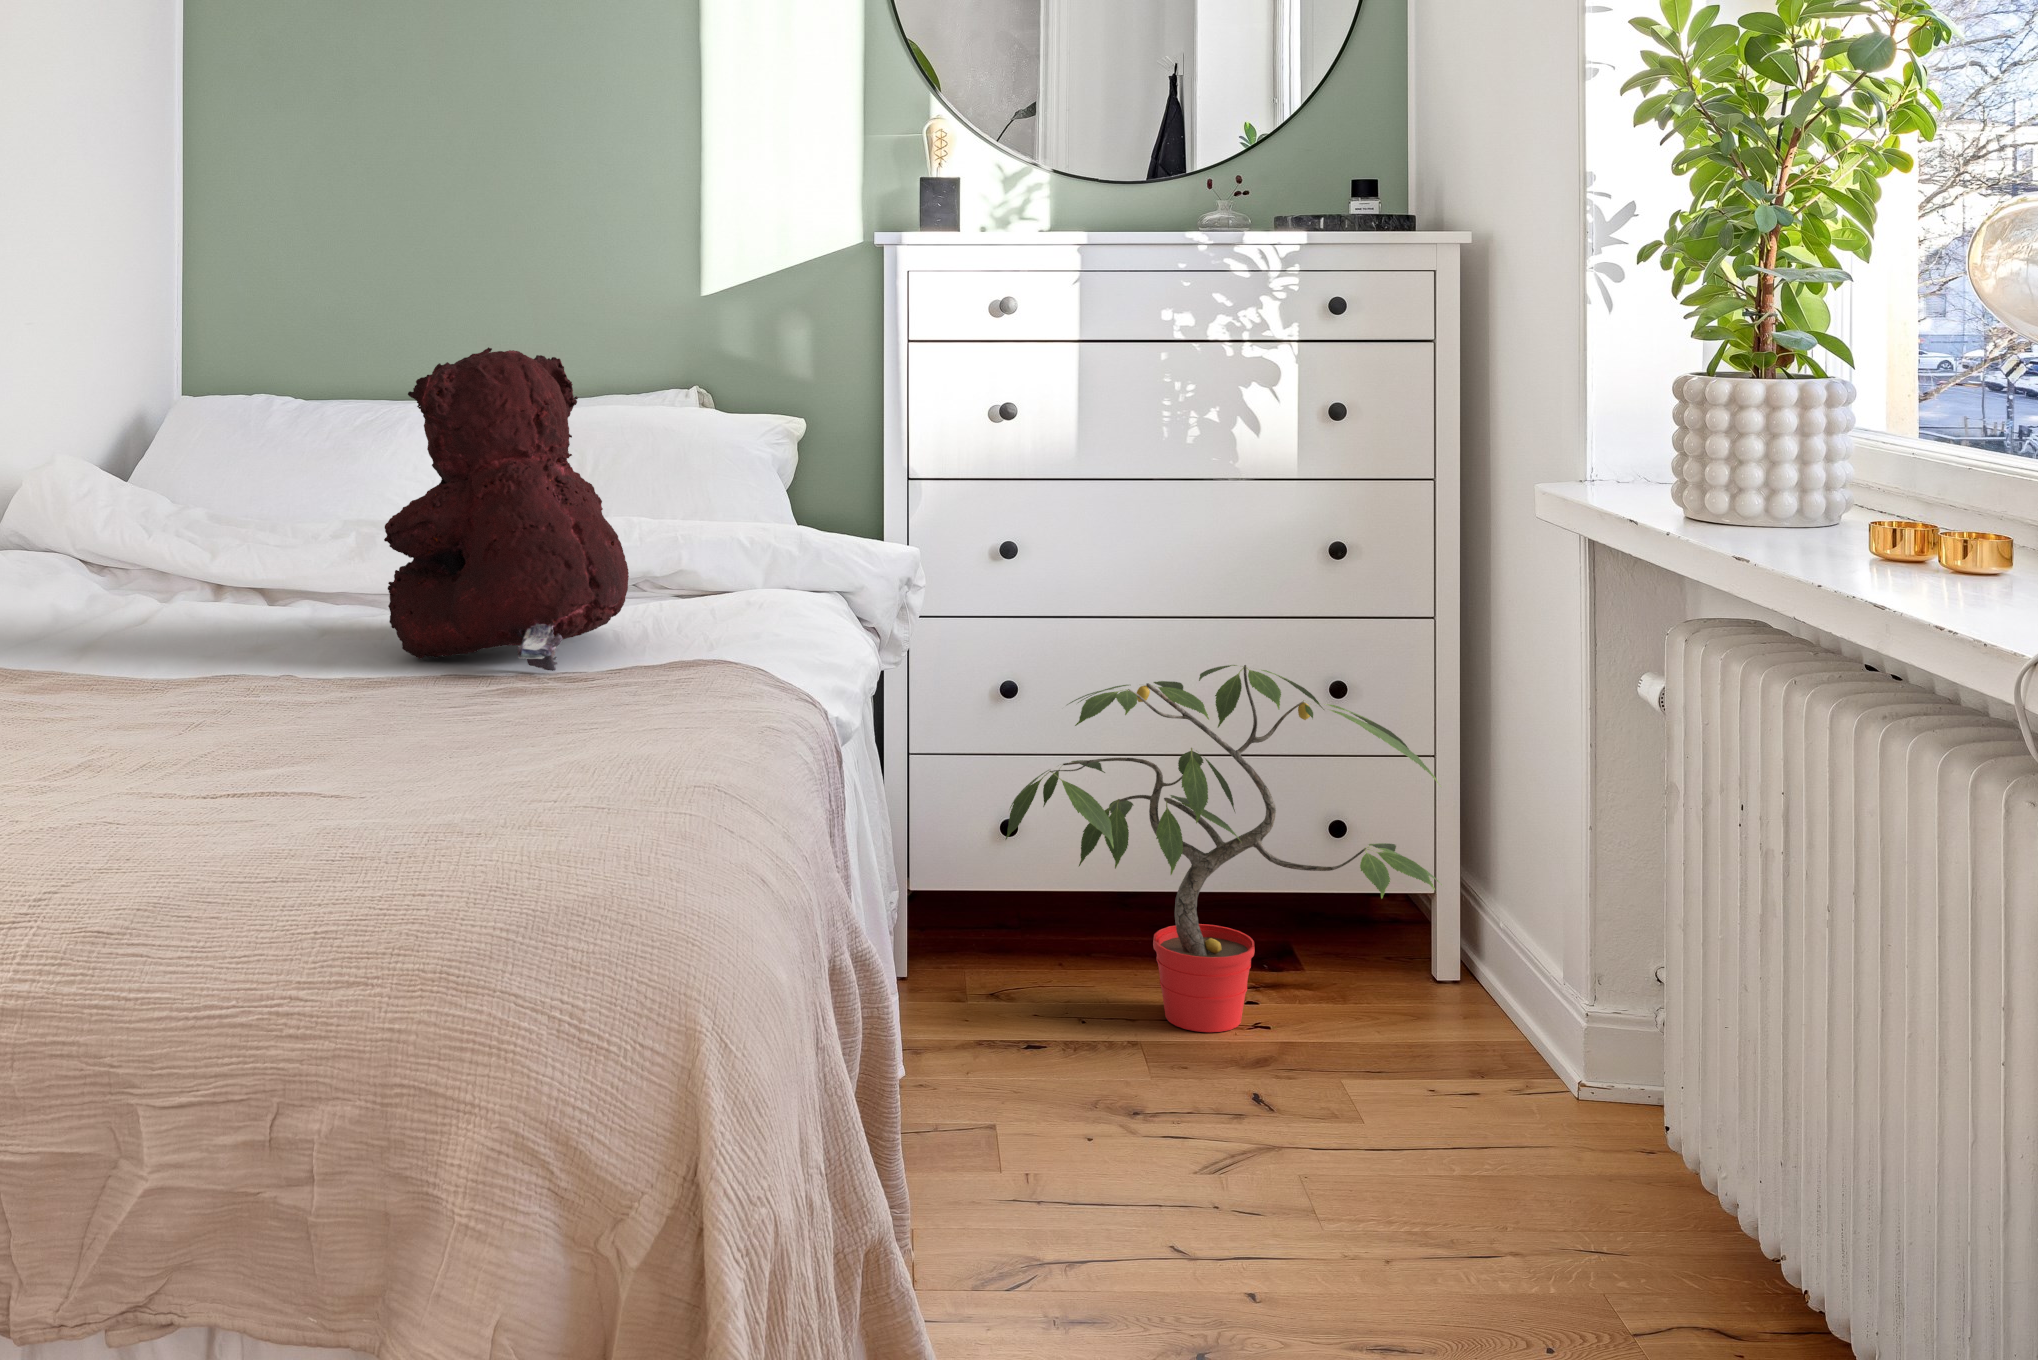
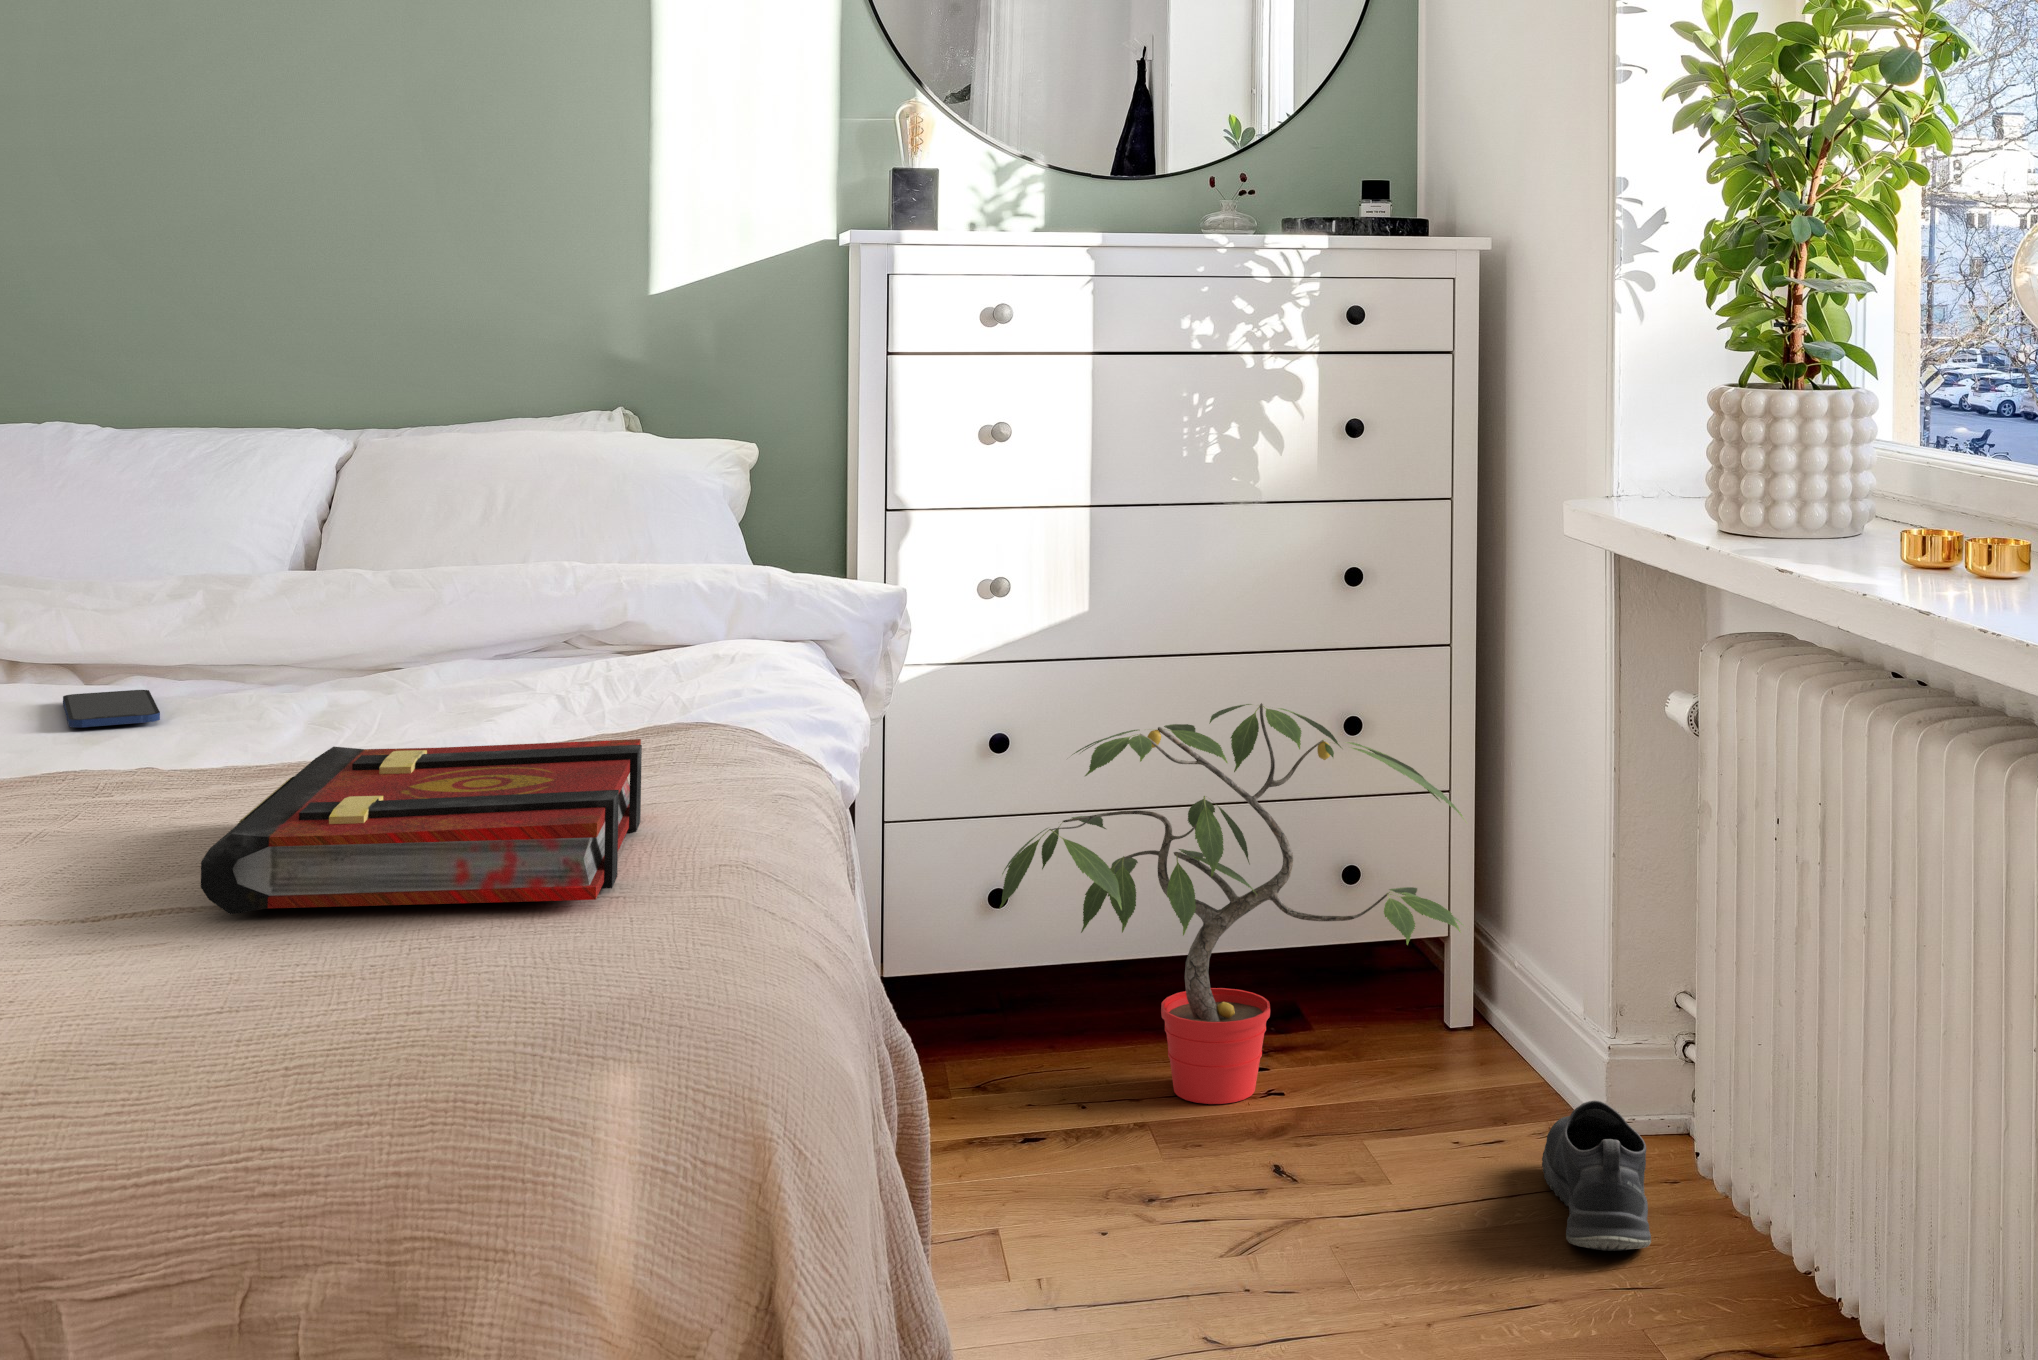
teddy bear: present [384,347,629,671] -> none [292,359,592,734]
smartphone: none [217,620,286,651] -> present [63,690,160,727]
book: none [254,679,639,828] -> present [201,739,642,915]
shoe: none [1512,1065,1617,1215] -> present [1542,1100,1651,1251]

